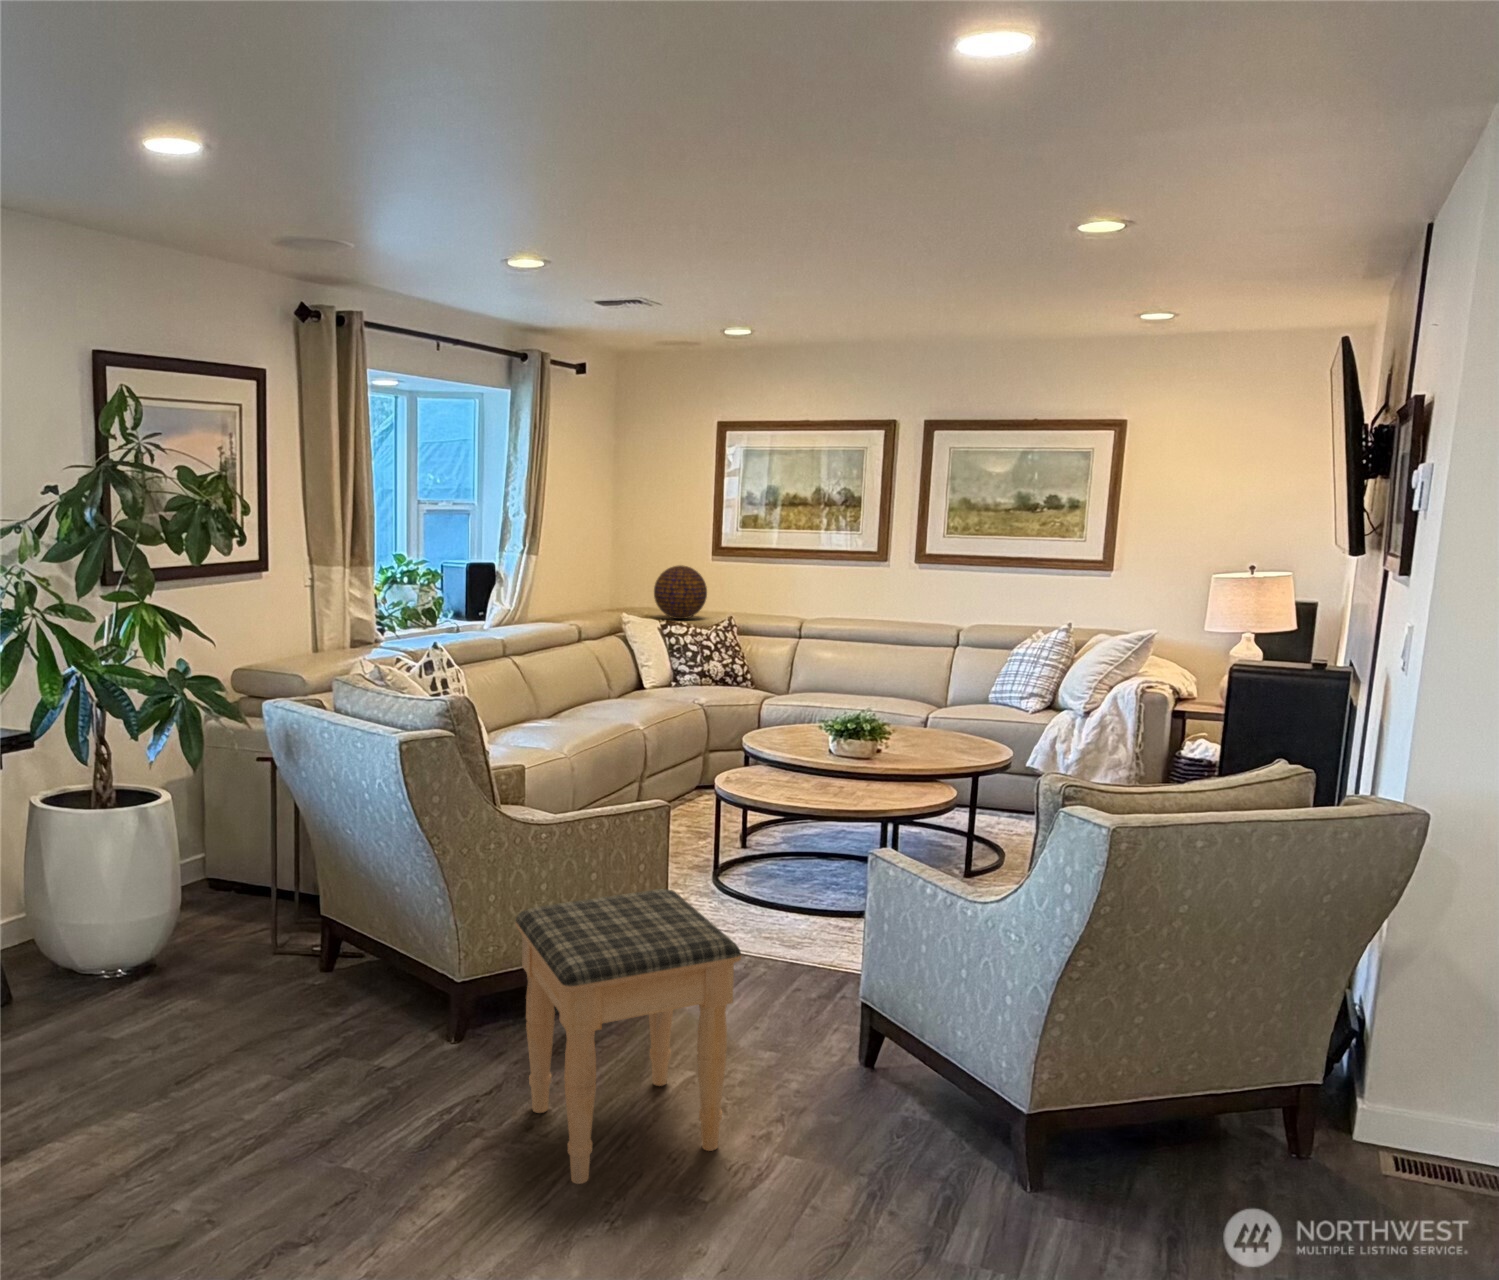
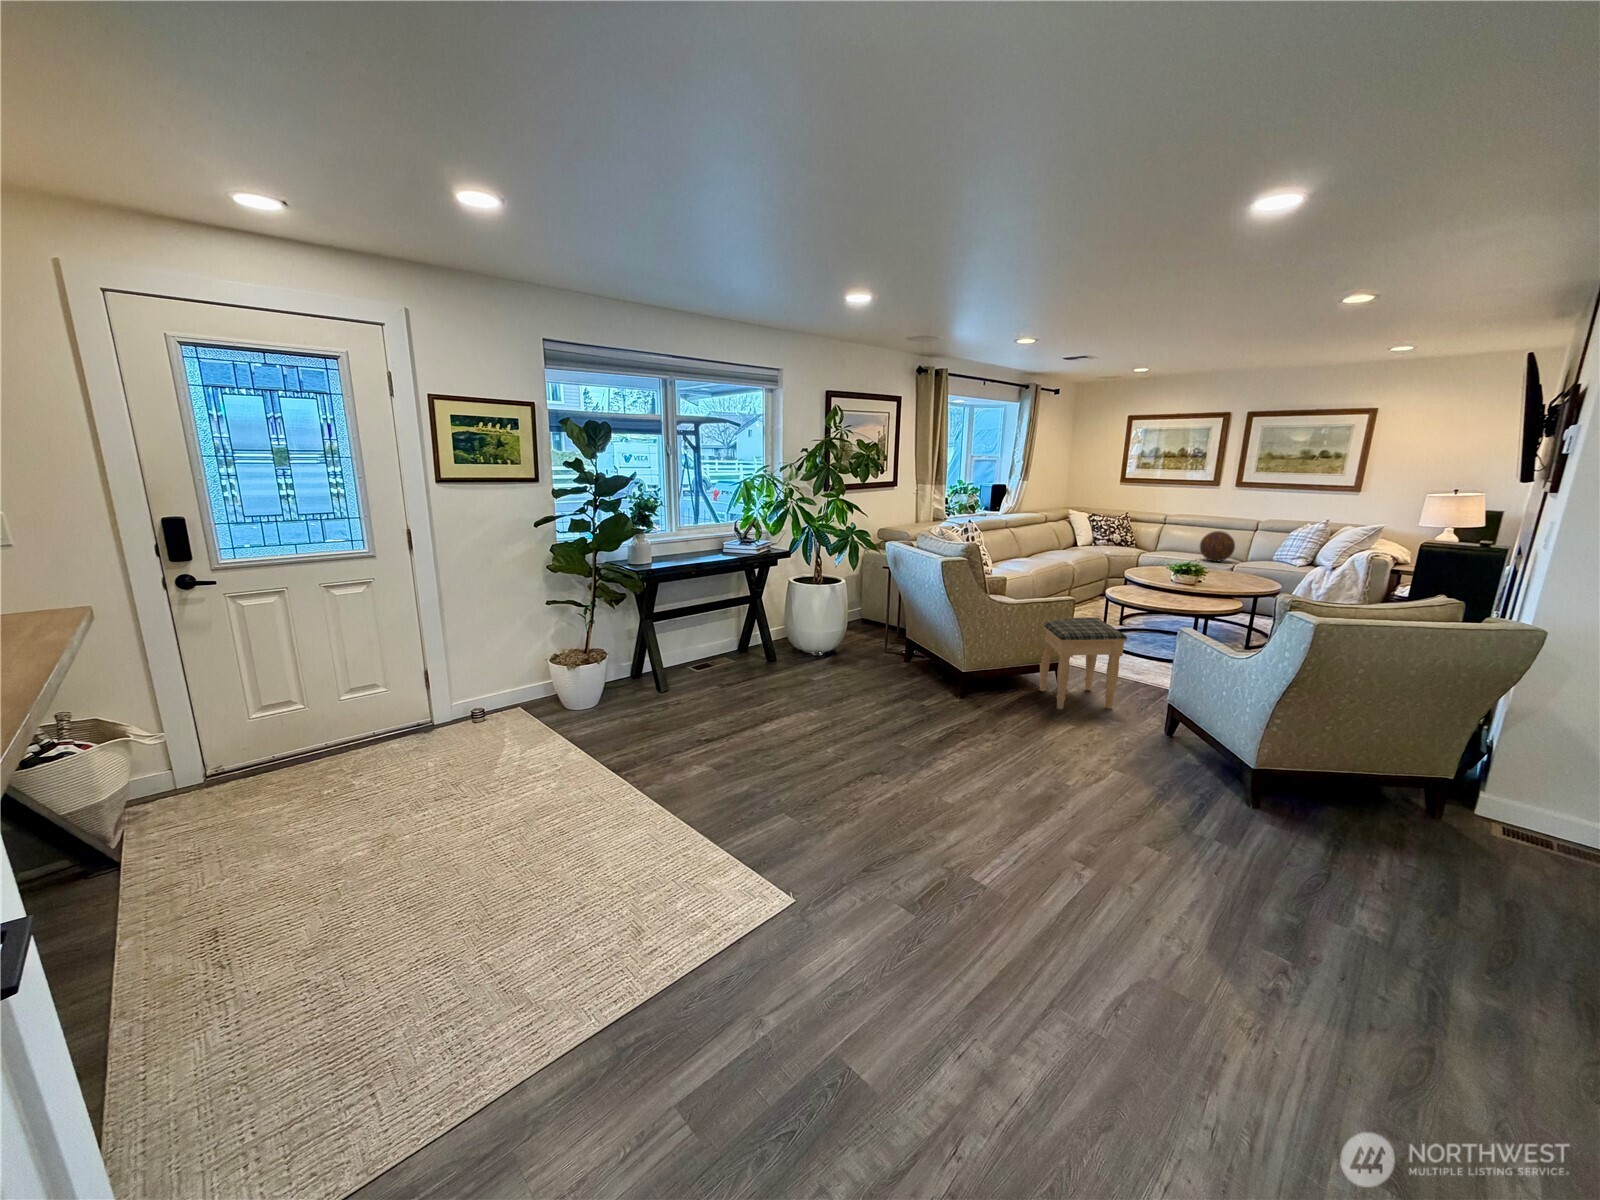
decorative orb: present [654,565,707,619] -> present [1200,531,1235,562]

